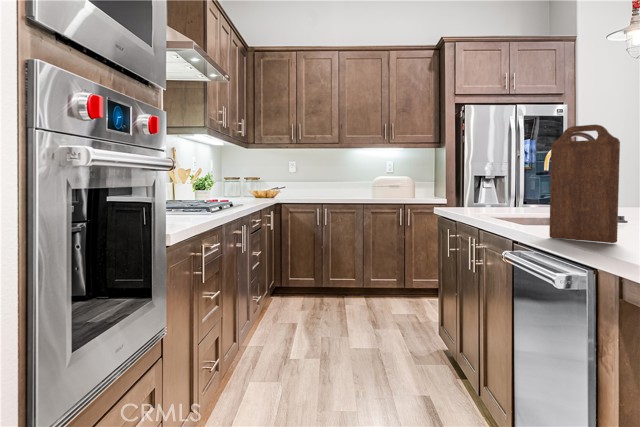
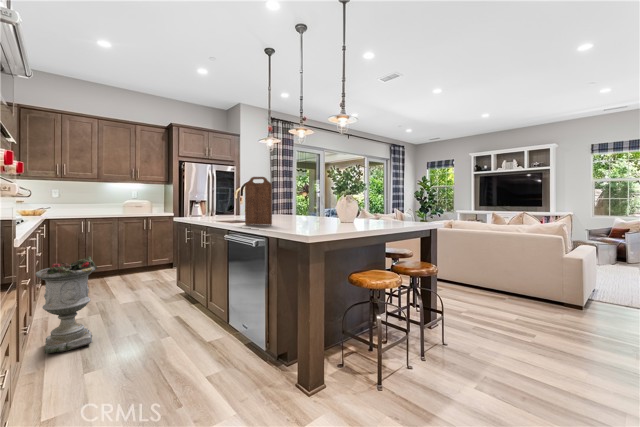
planter: none [234,271,306,411] -> present [36,257,98,353]

